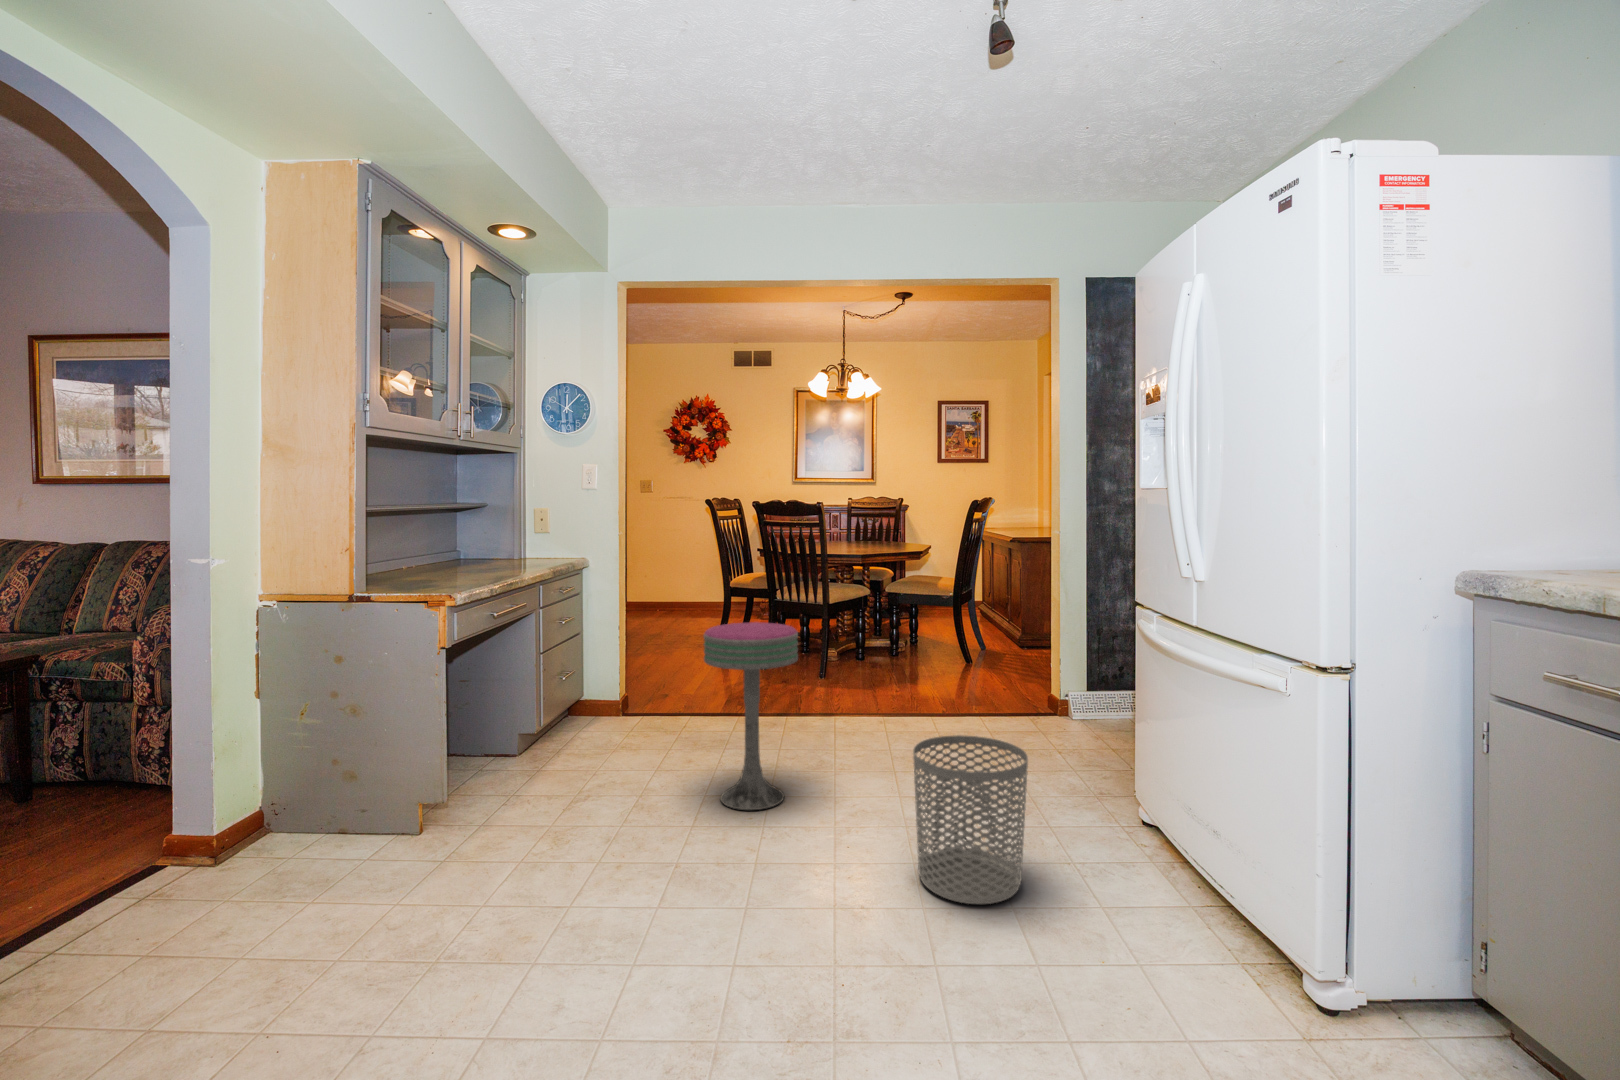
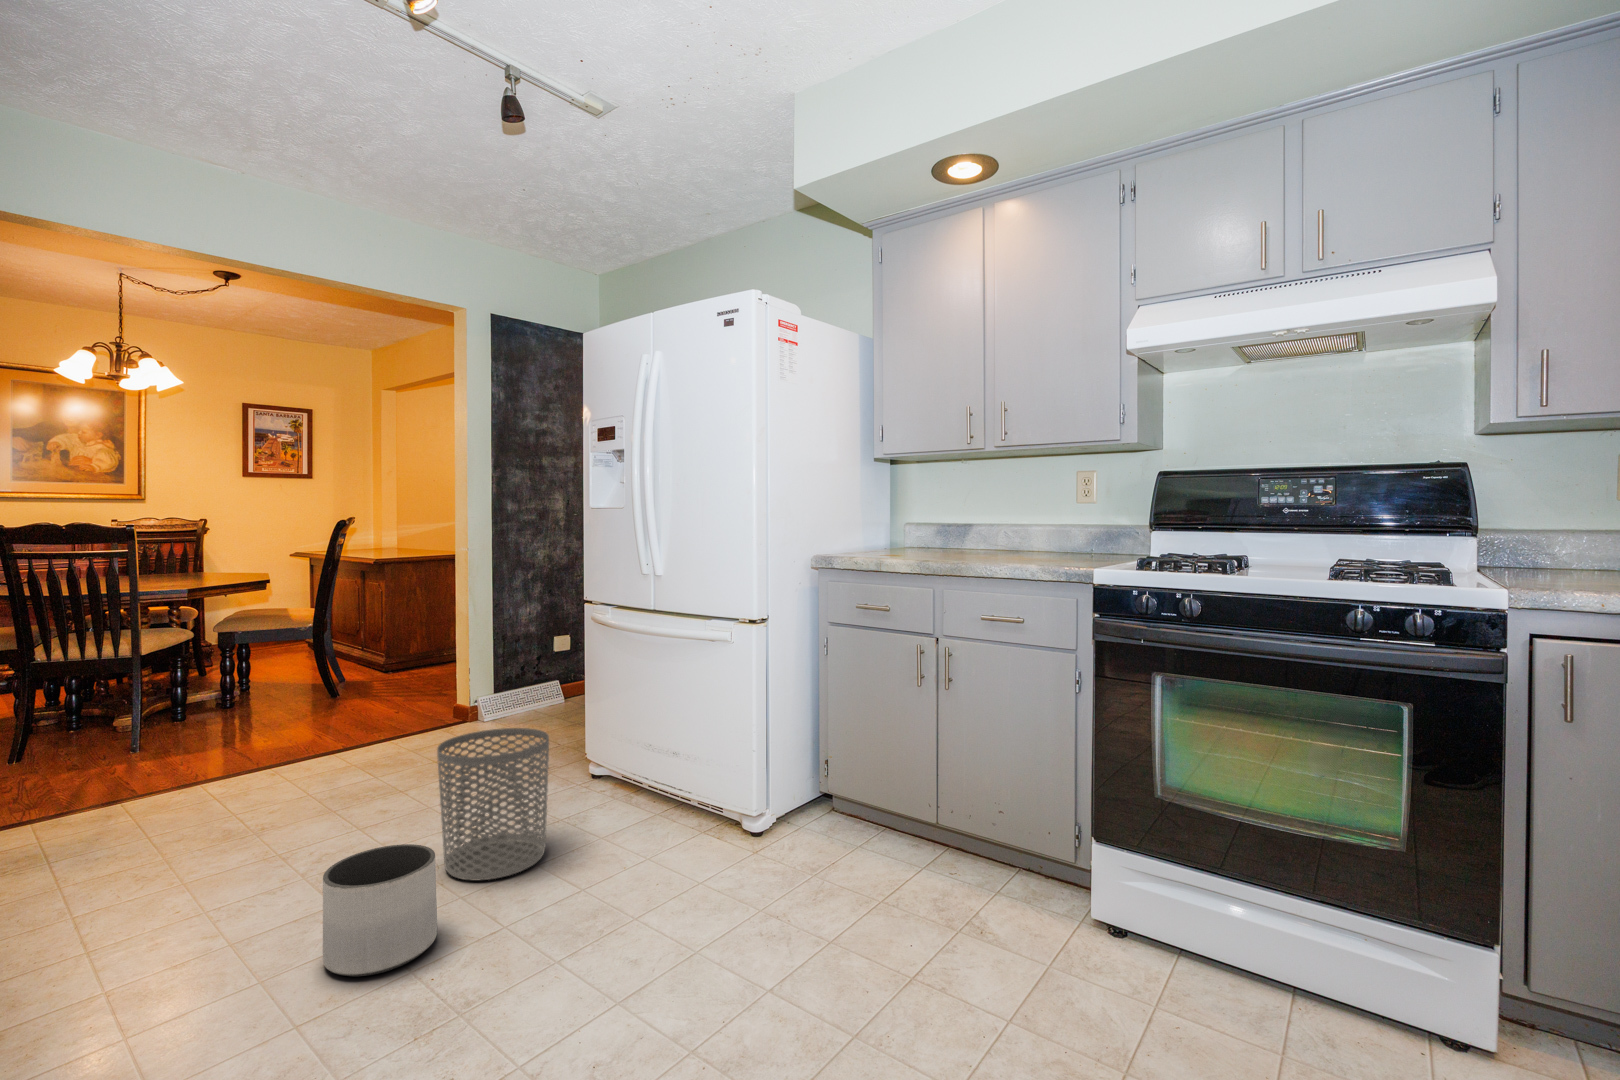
bar stool: present [704,622,798,810] -> none [74,662,236,909]
planter: none [771,827,866,952] -> present [323,844,437,976]

